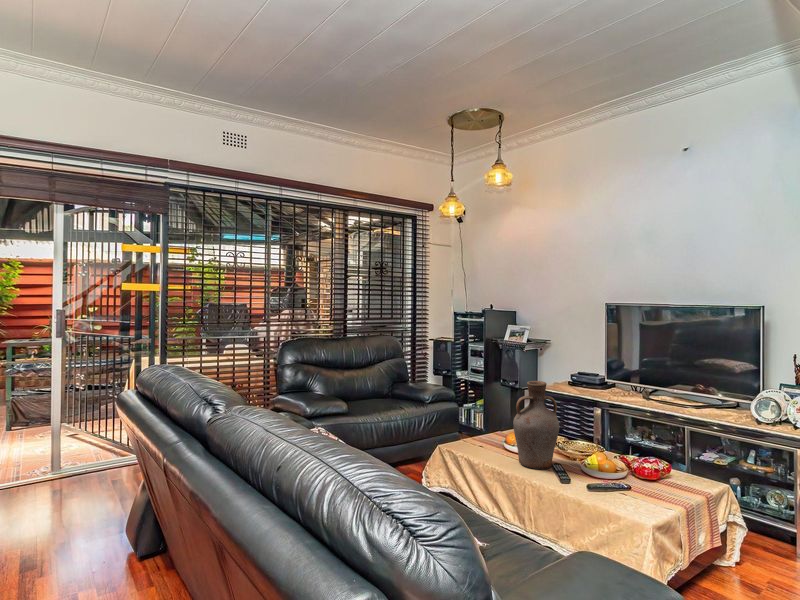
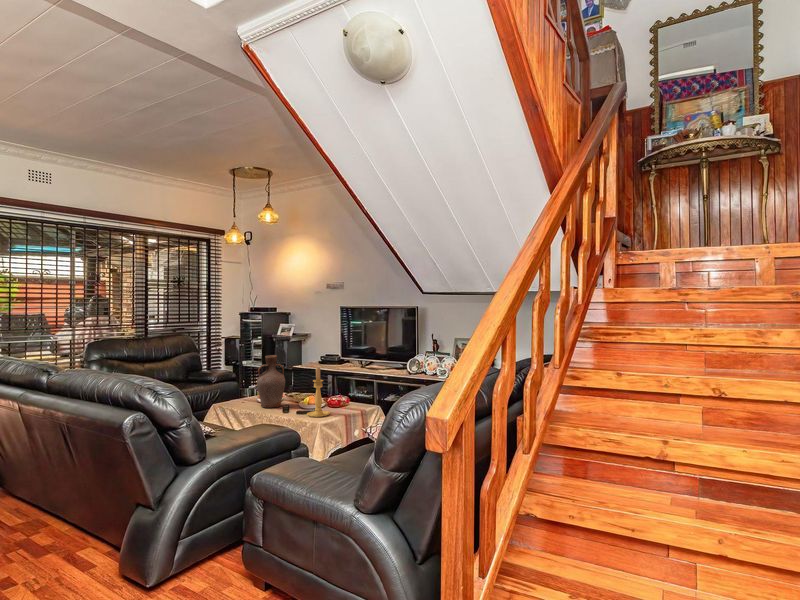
candle holder: none [614,413,660,507] -> present [307,368,330,417]

